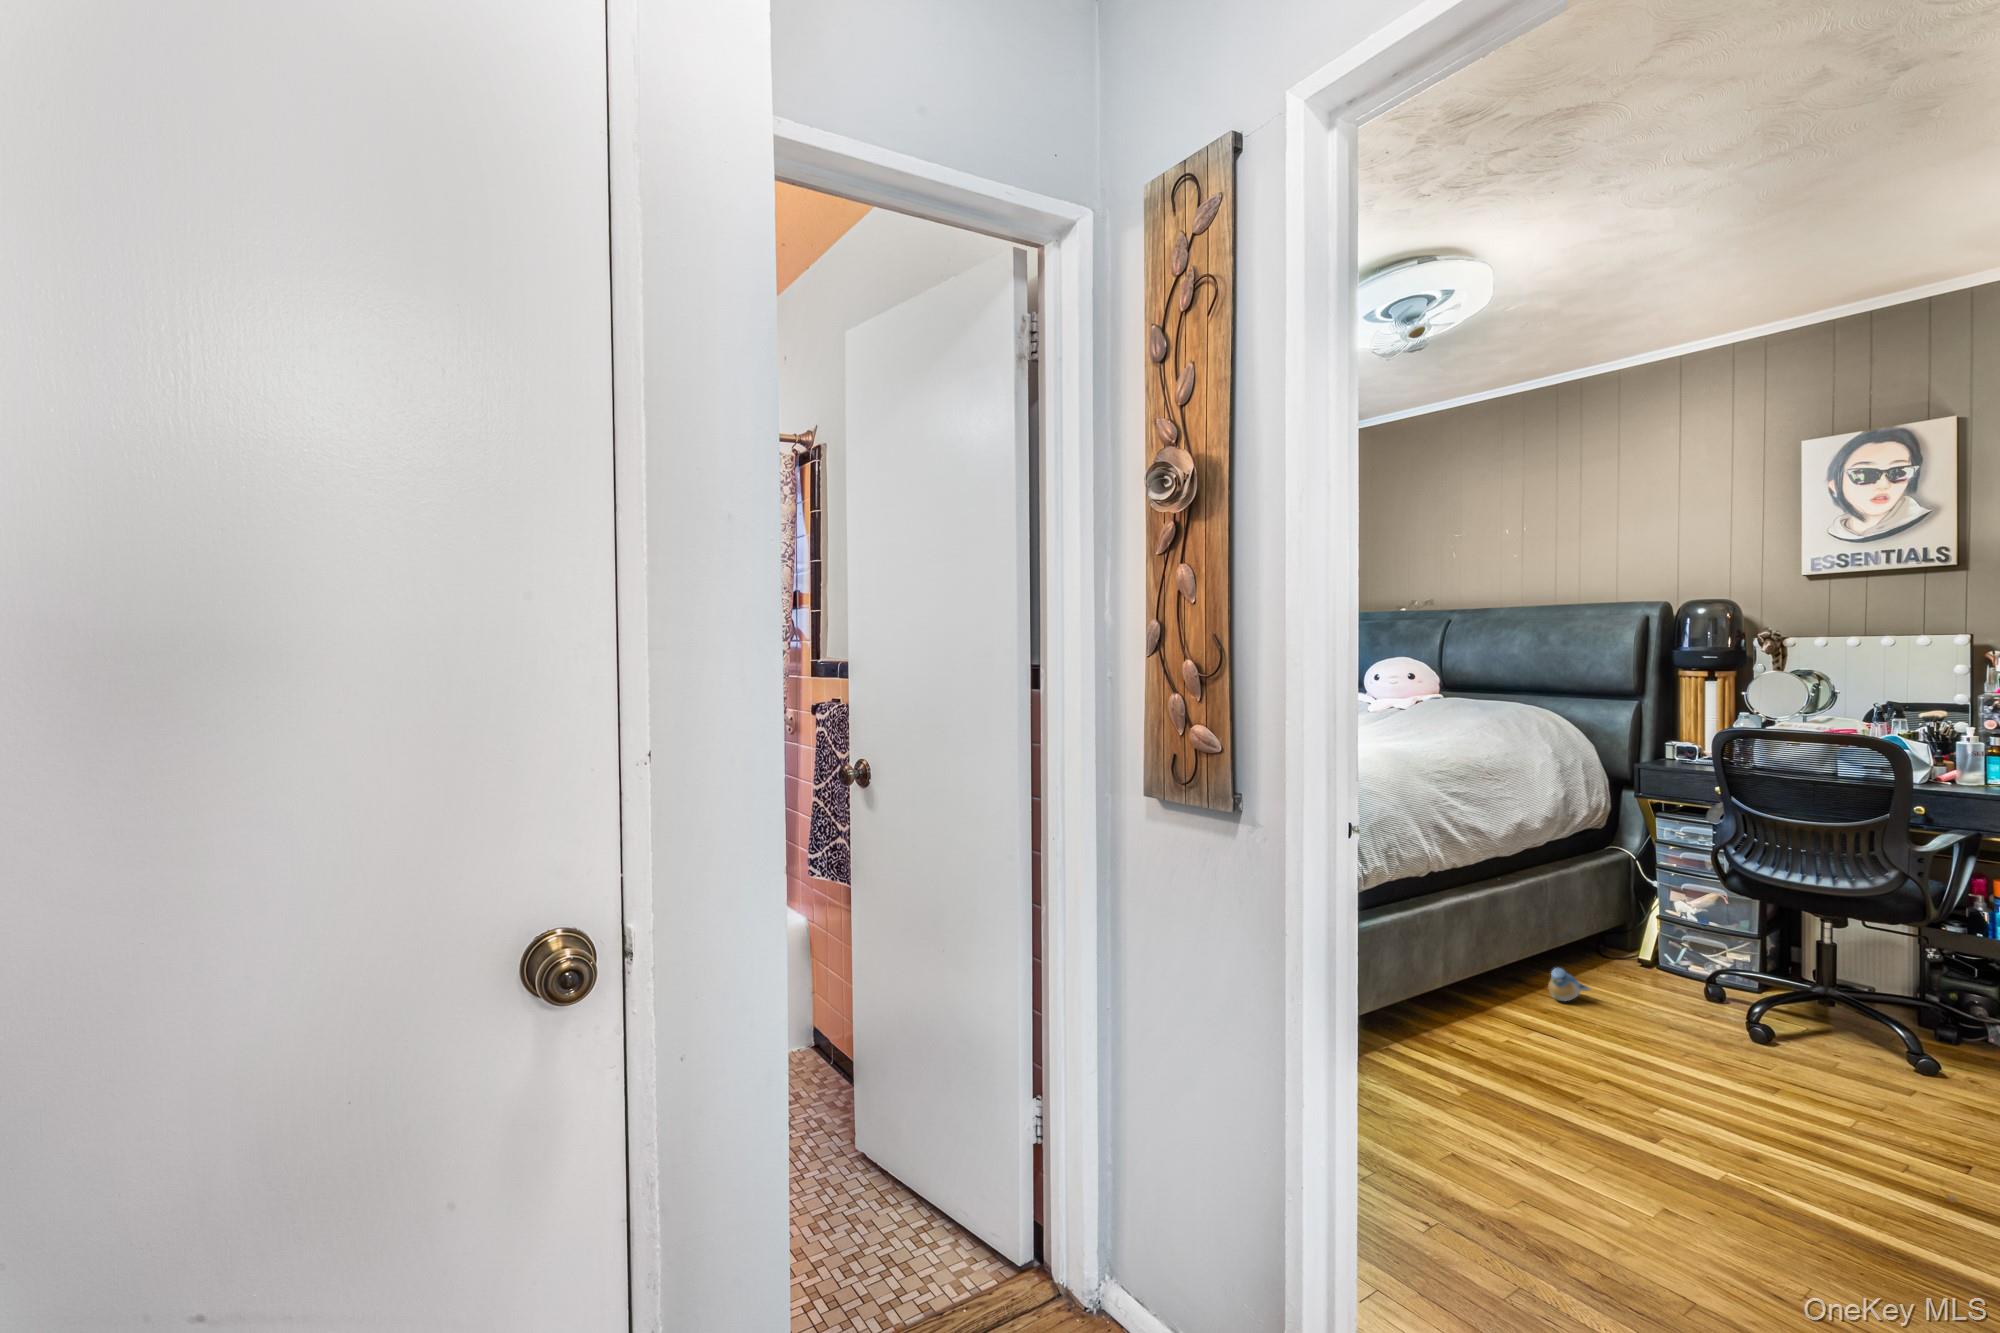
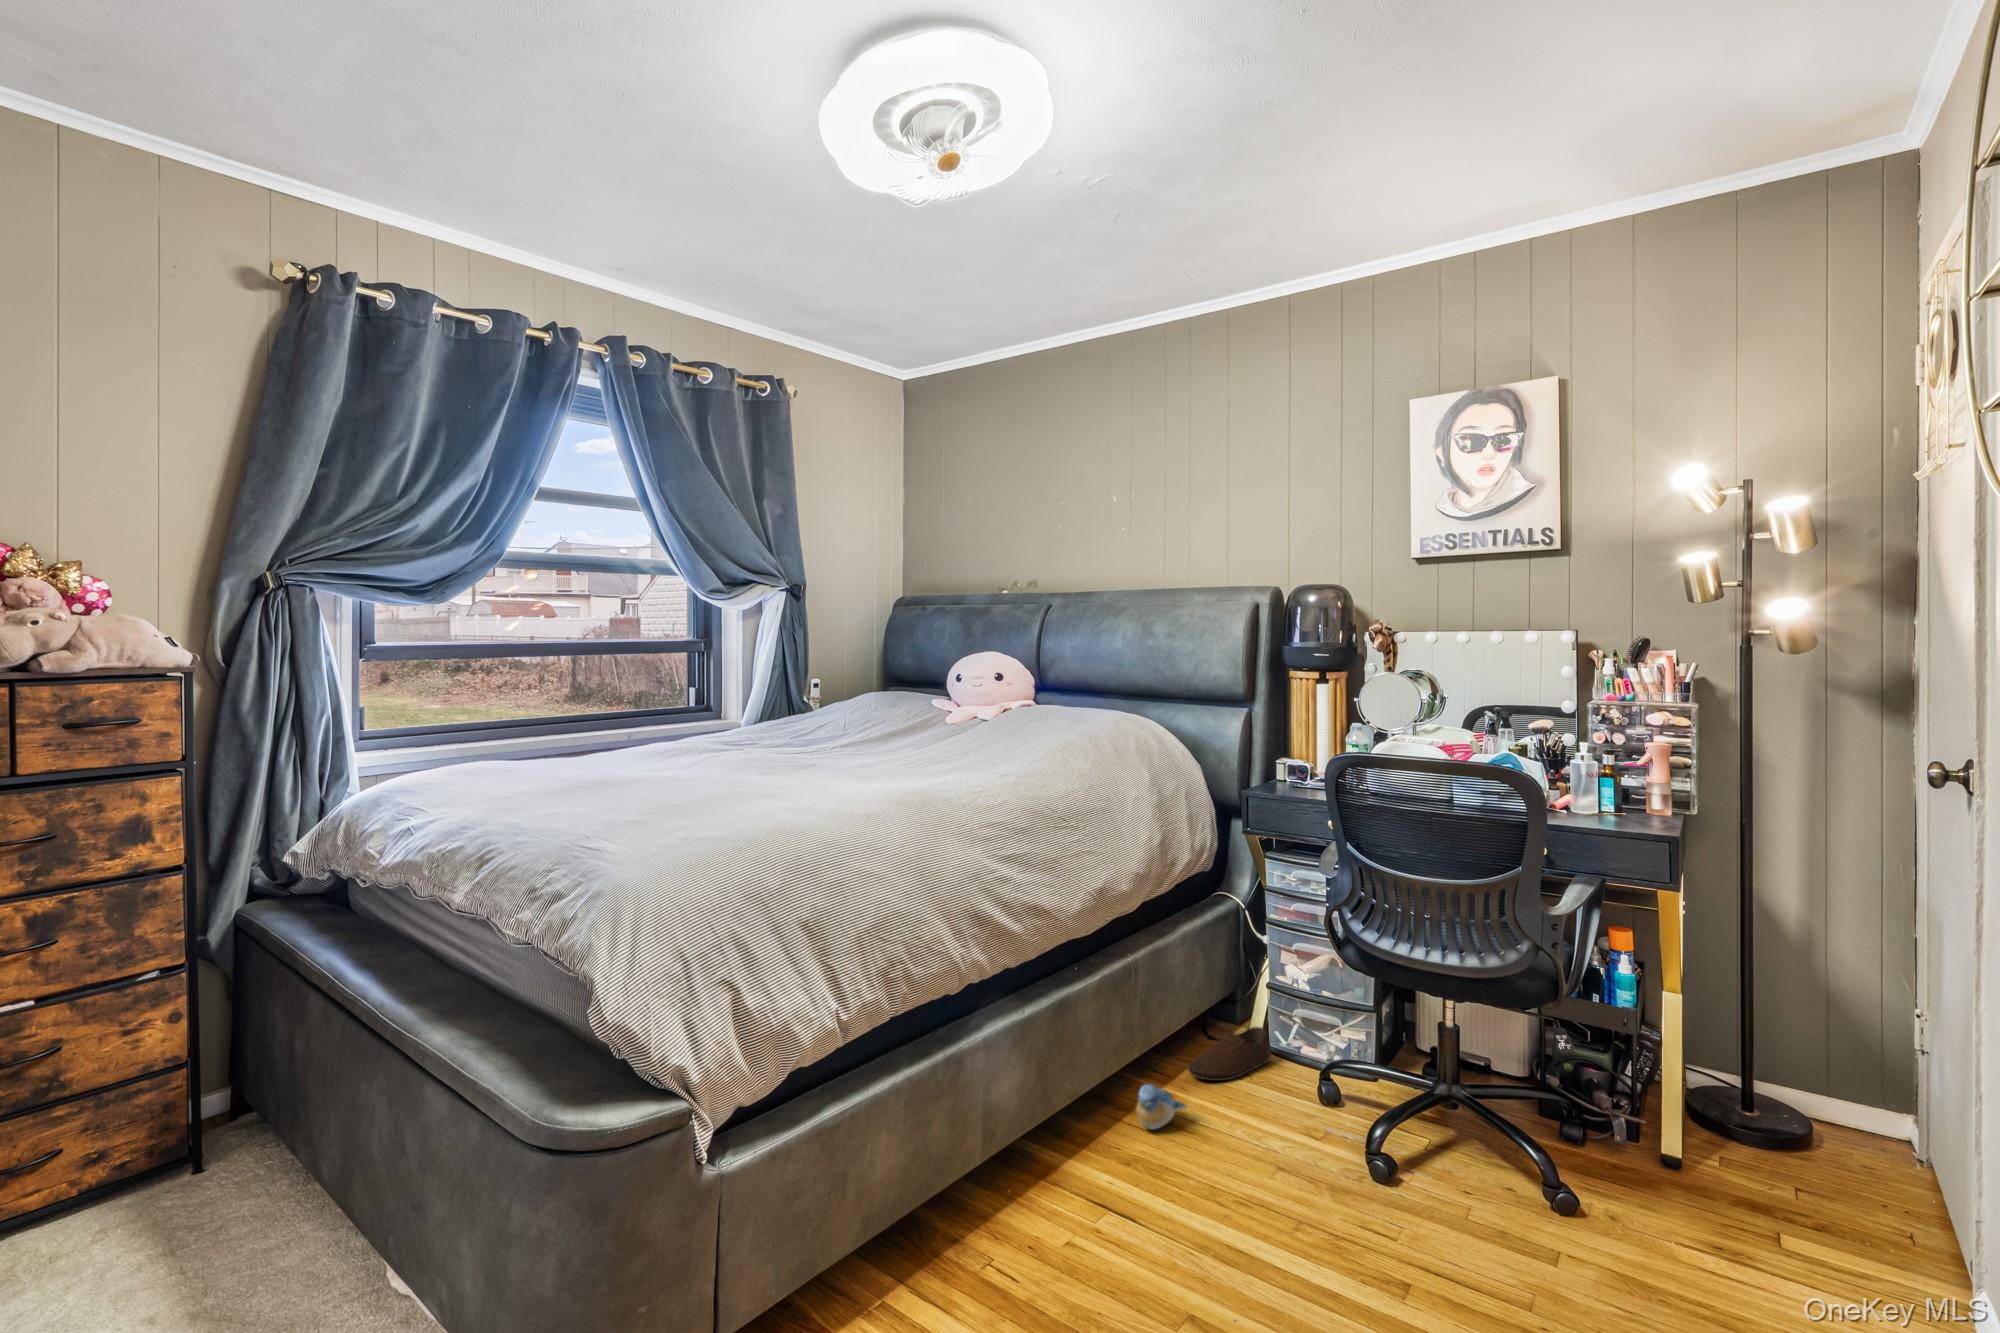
shoe: none [1587,948,1661,982] -> present [1188,1027,1271,1081]

